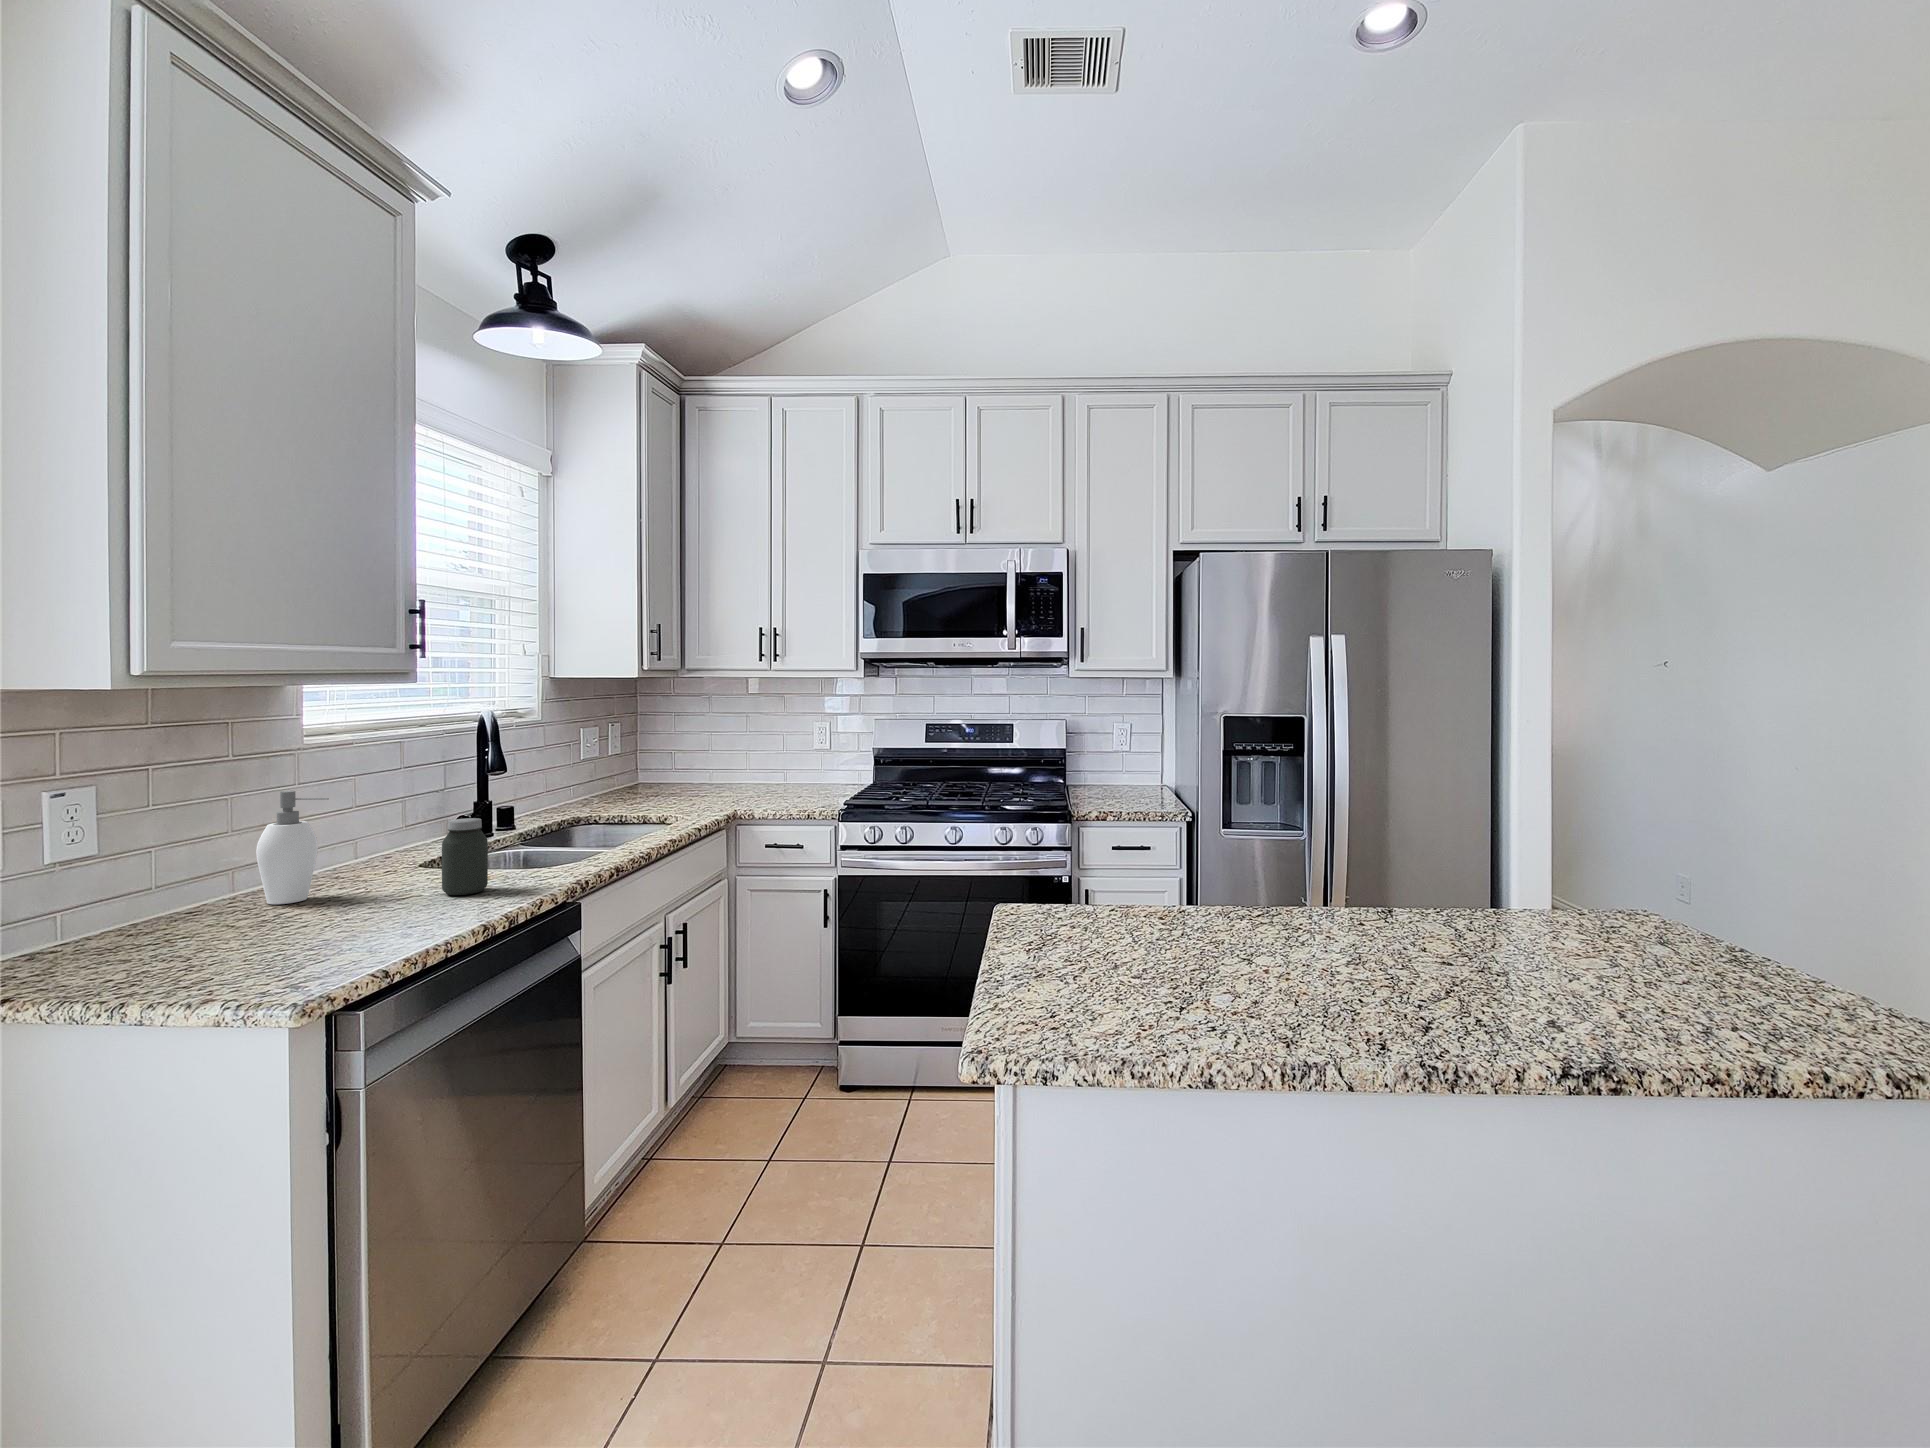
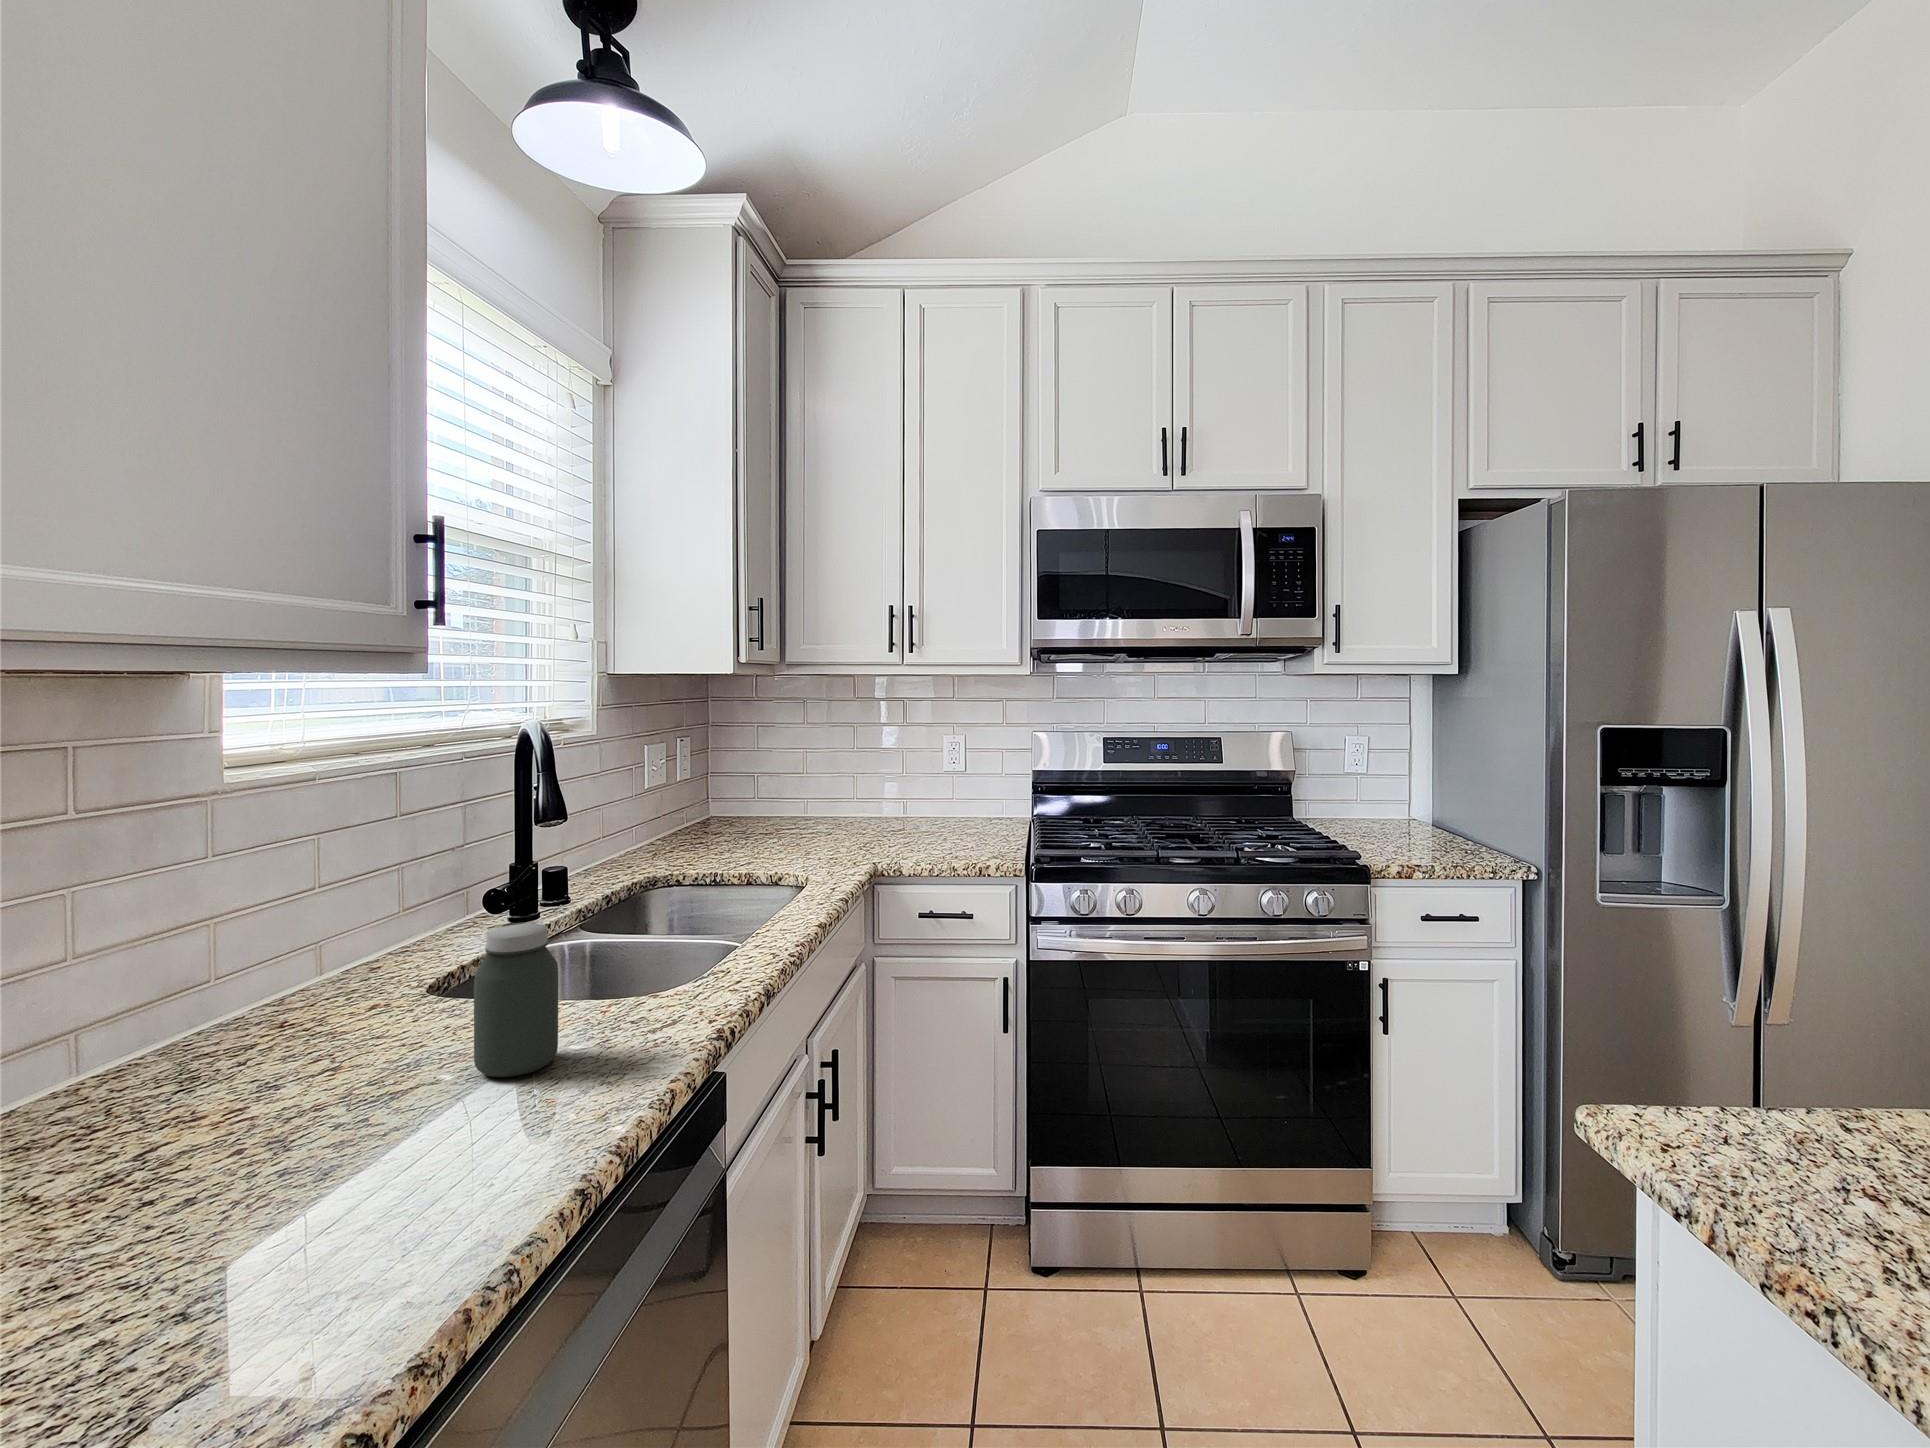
soap dispenser: present [256,791,329,904] -> none [110,879,257,1109]

